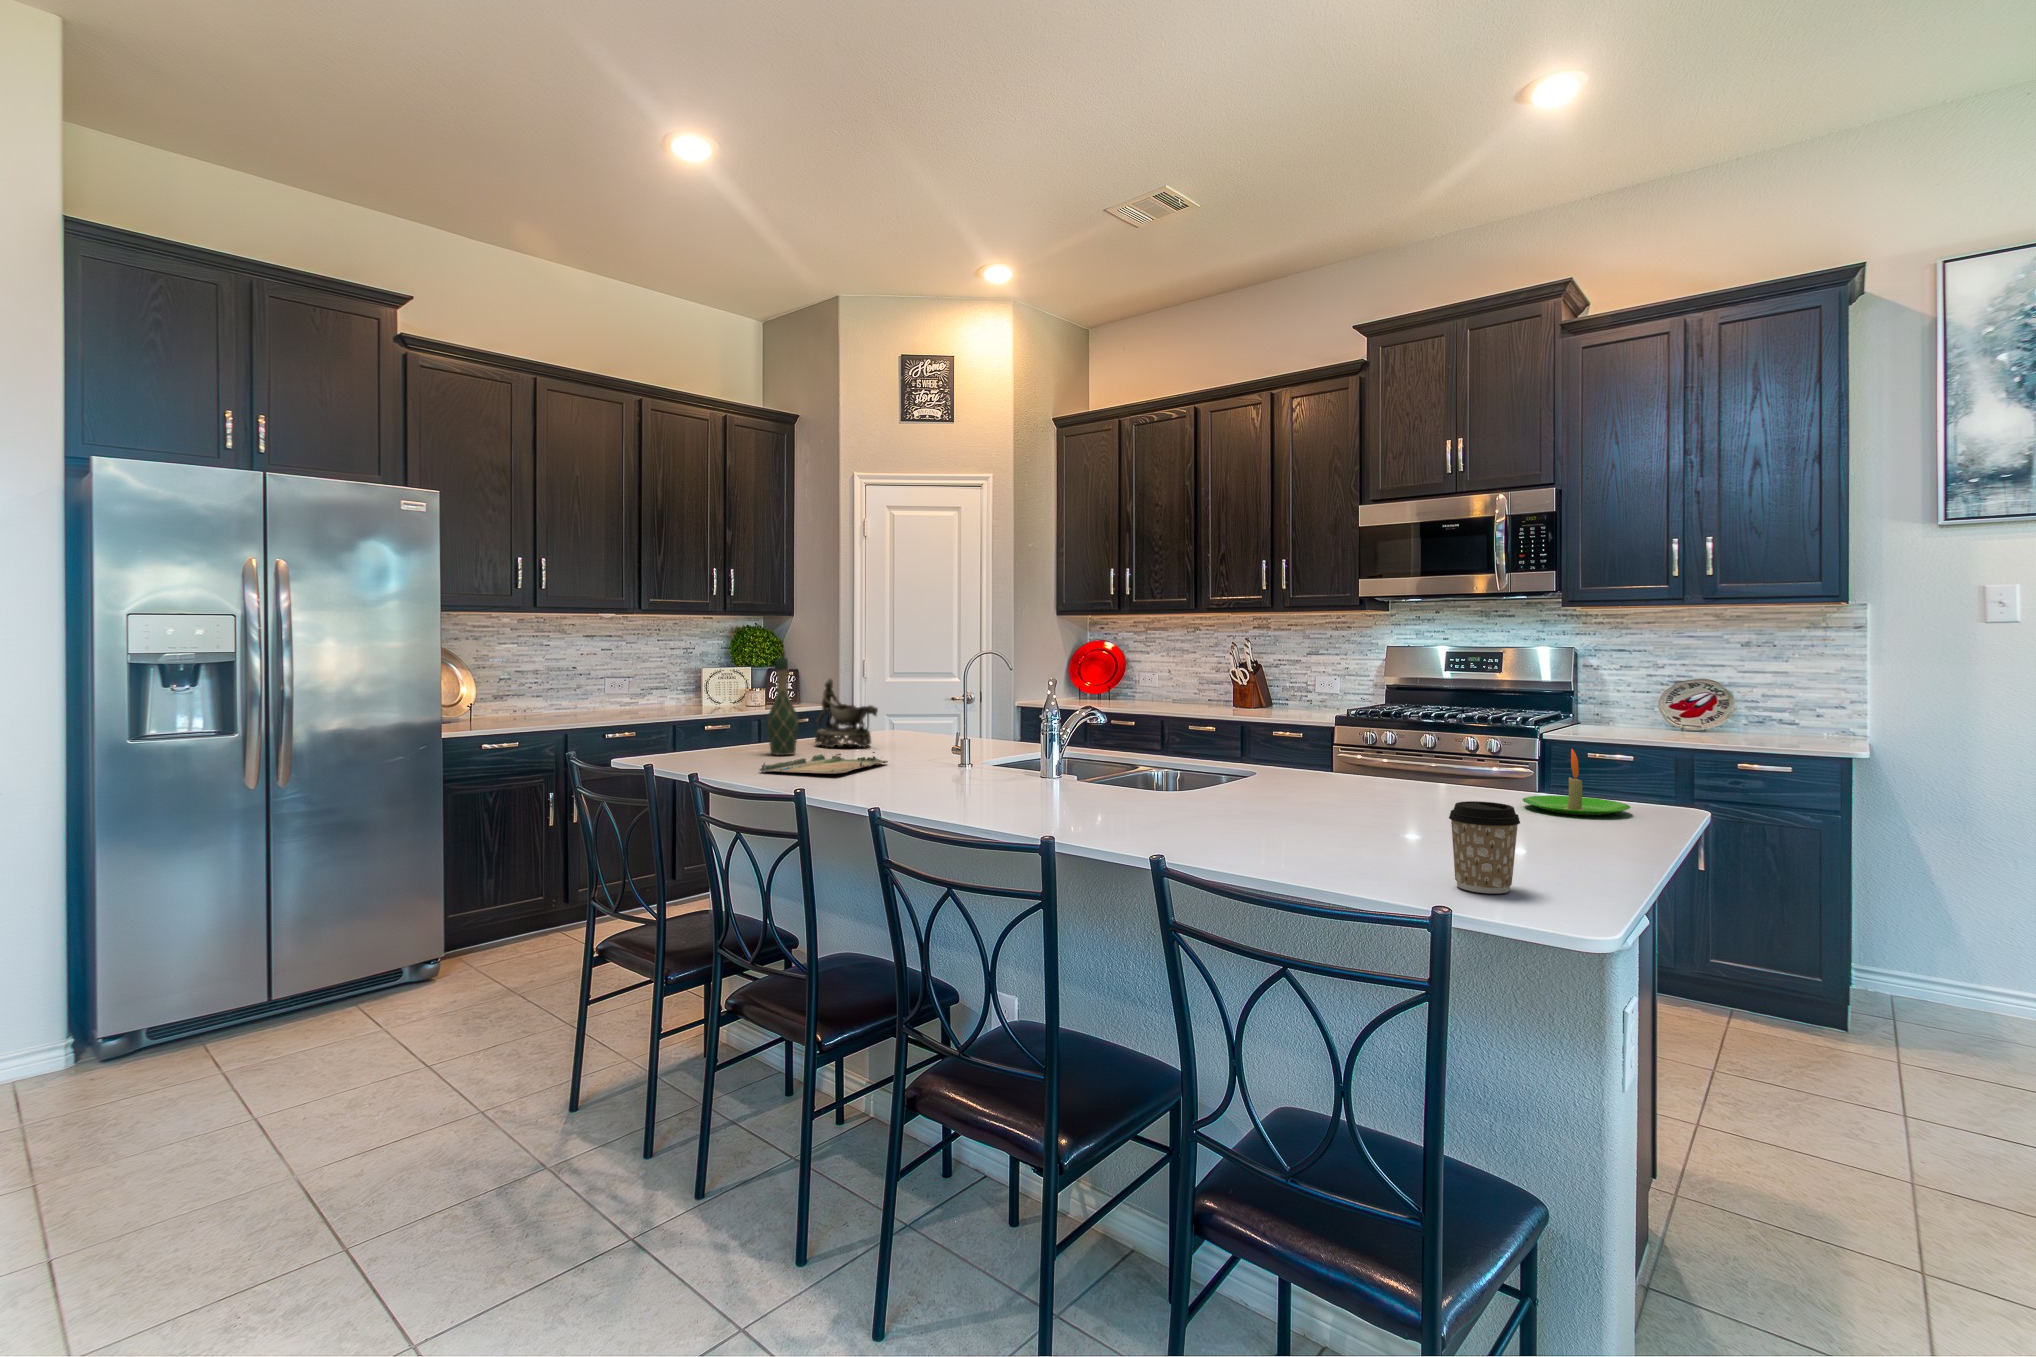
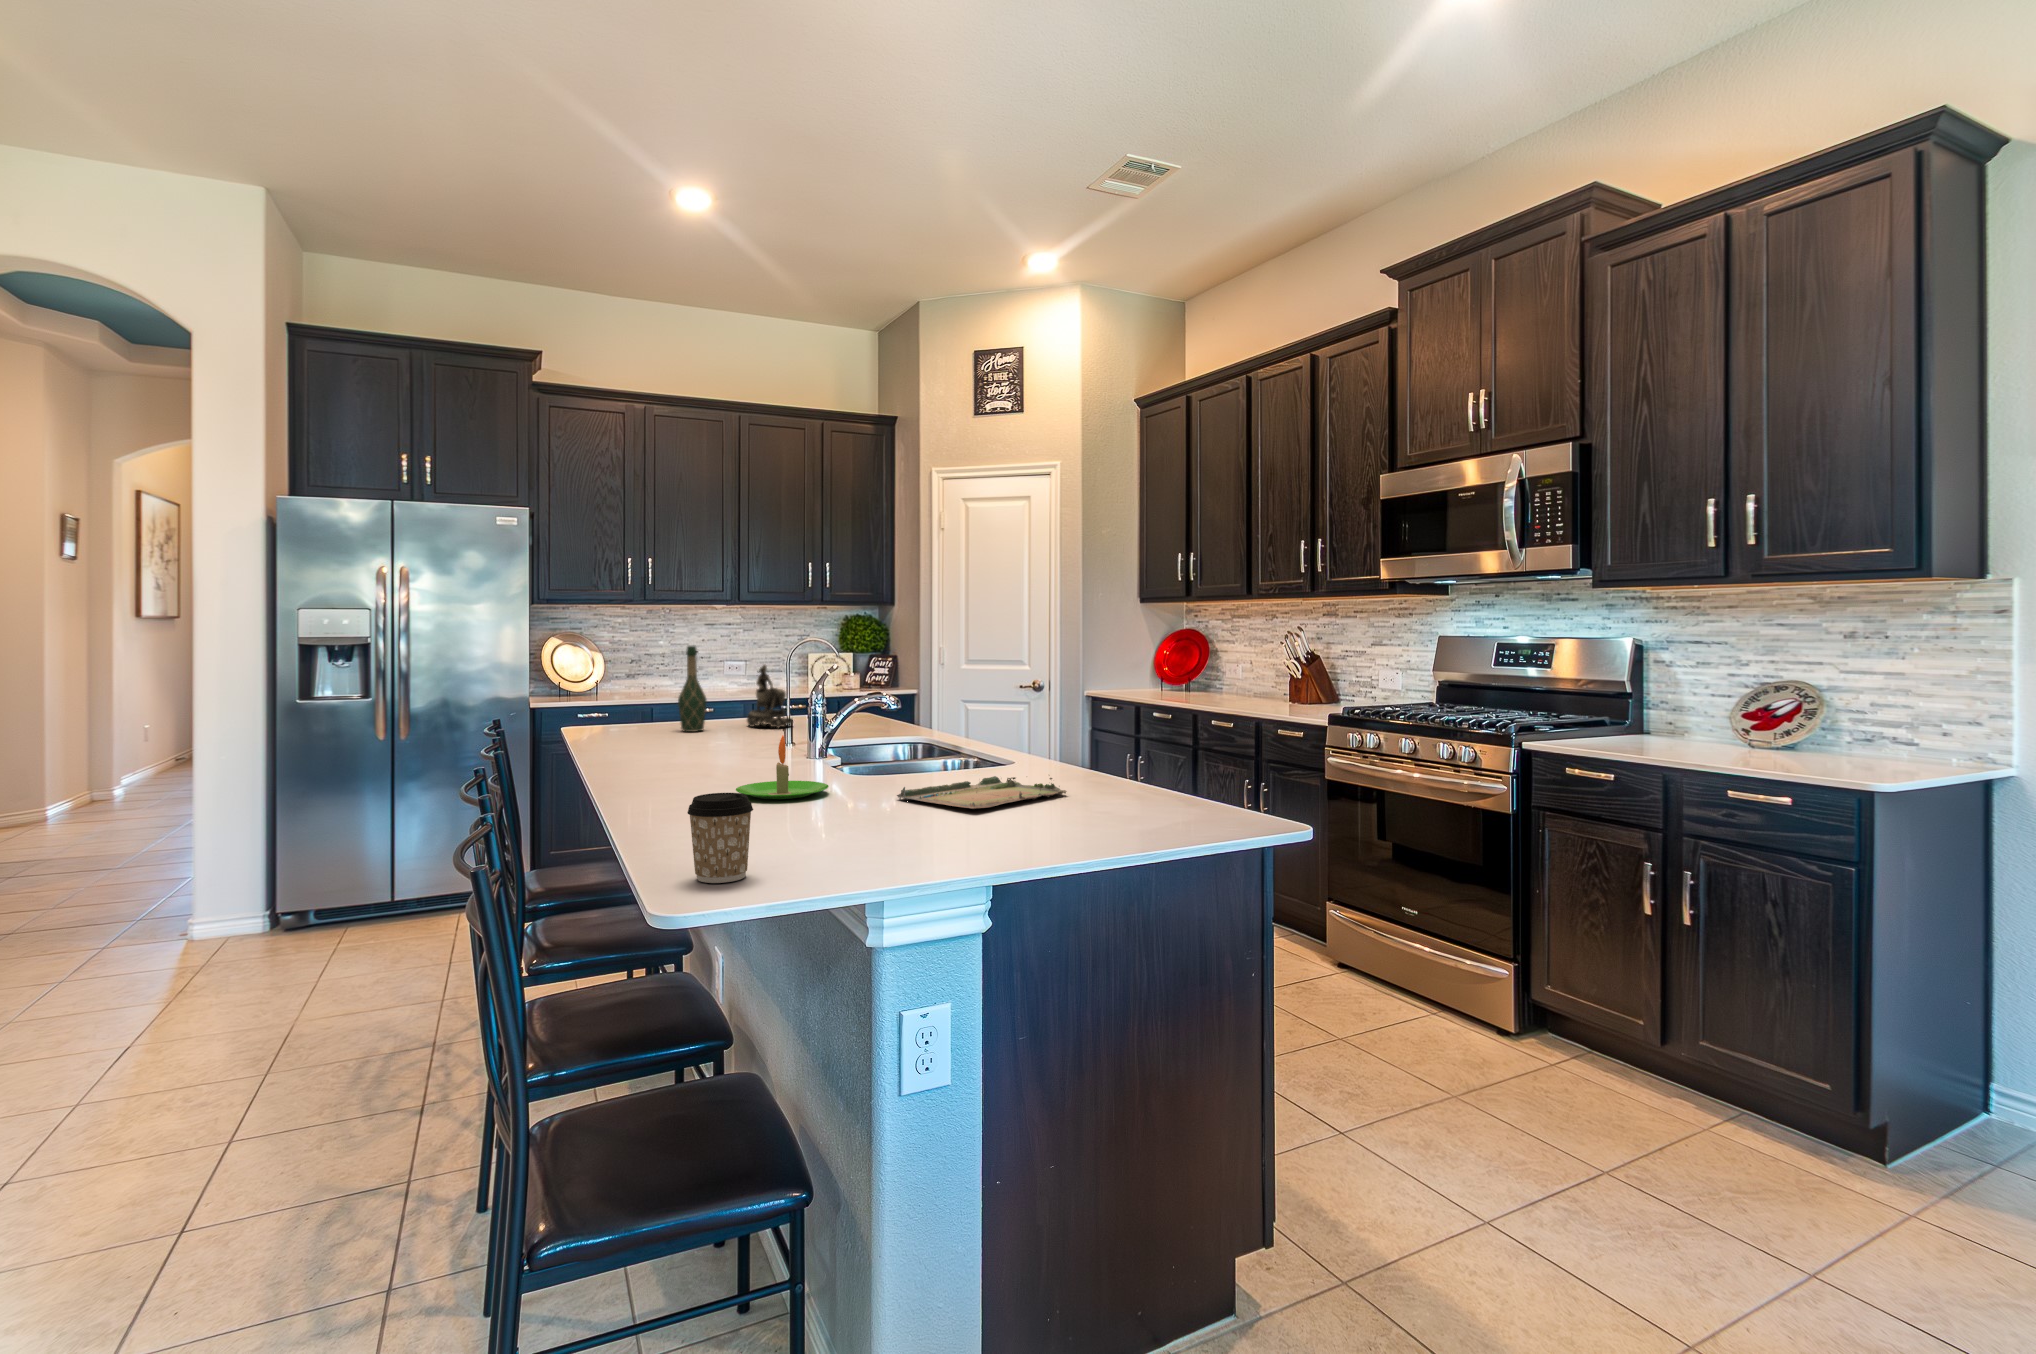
candle: present [1522,749,1630,815] -> present [736,735,829,799]
tray: present [759,752,888,774] -> present [897,776,1067,809]

